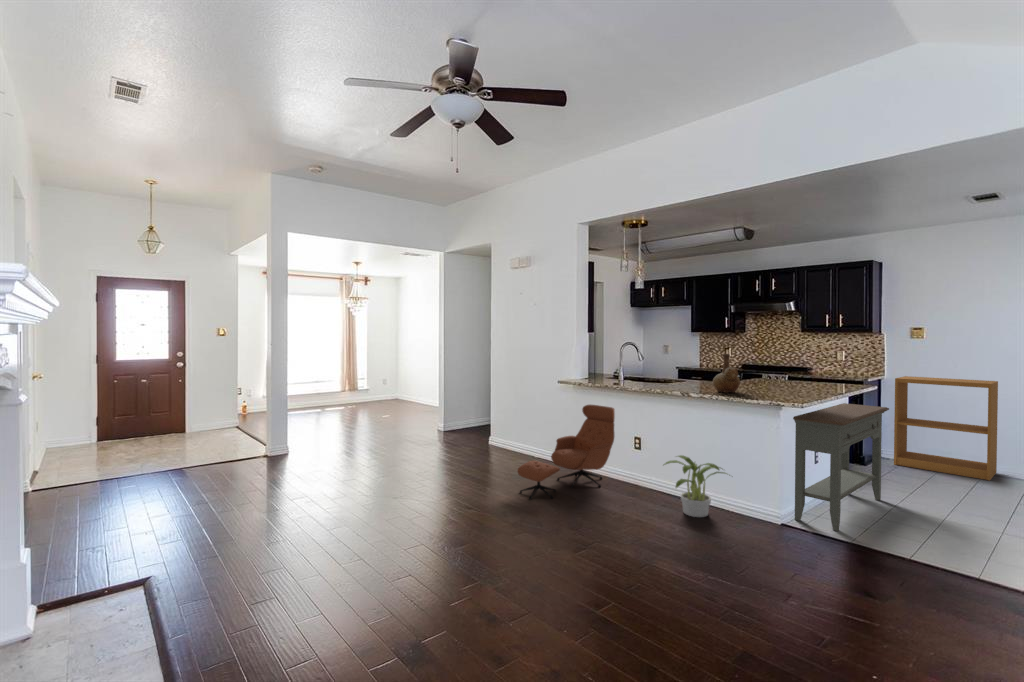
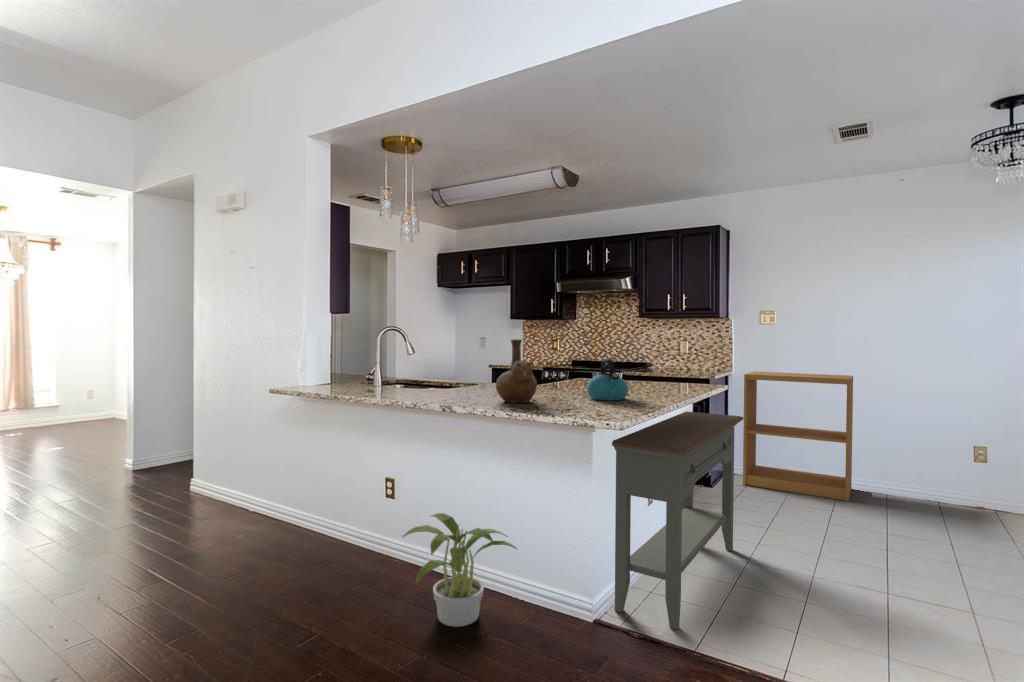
kettle: none [772,367,802,393] -> present [587,359,629,401]
lounge chair: present [518,405,615,499] -> none [146,426,354,619]

